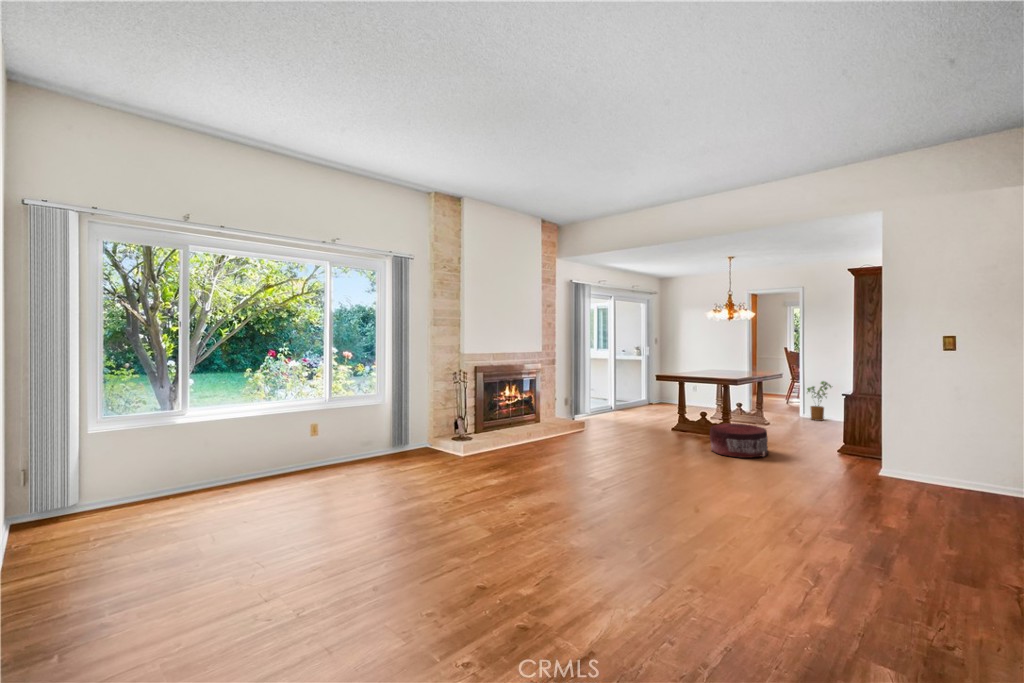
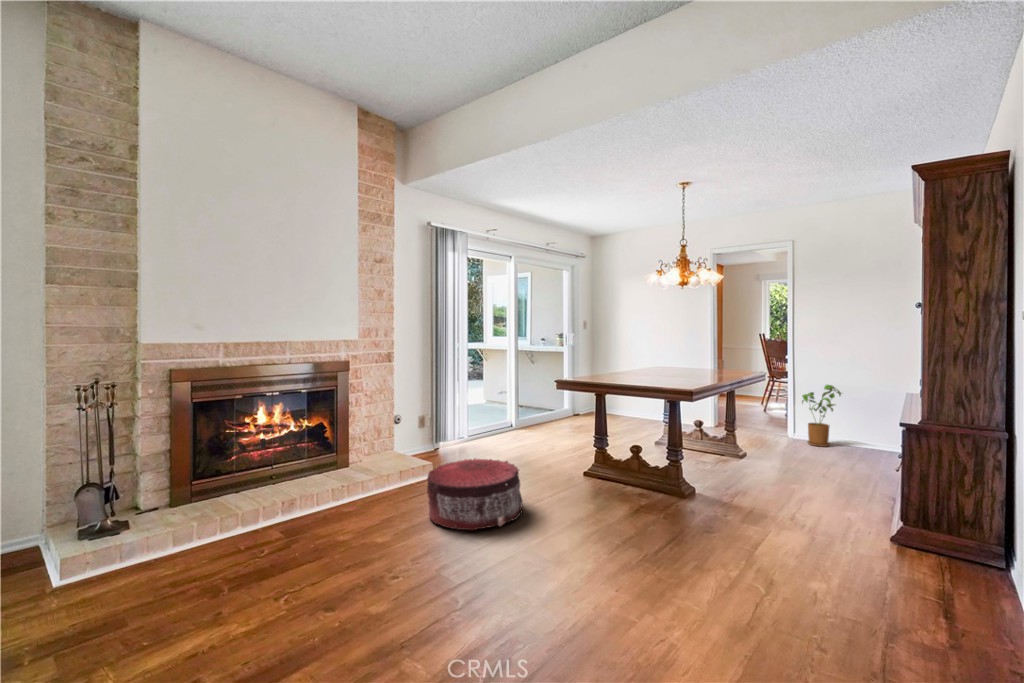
pouf: present [709,423,769,458] -> present [427,458,523,531]

